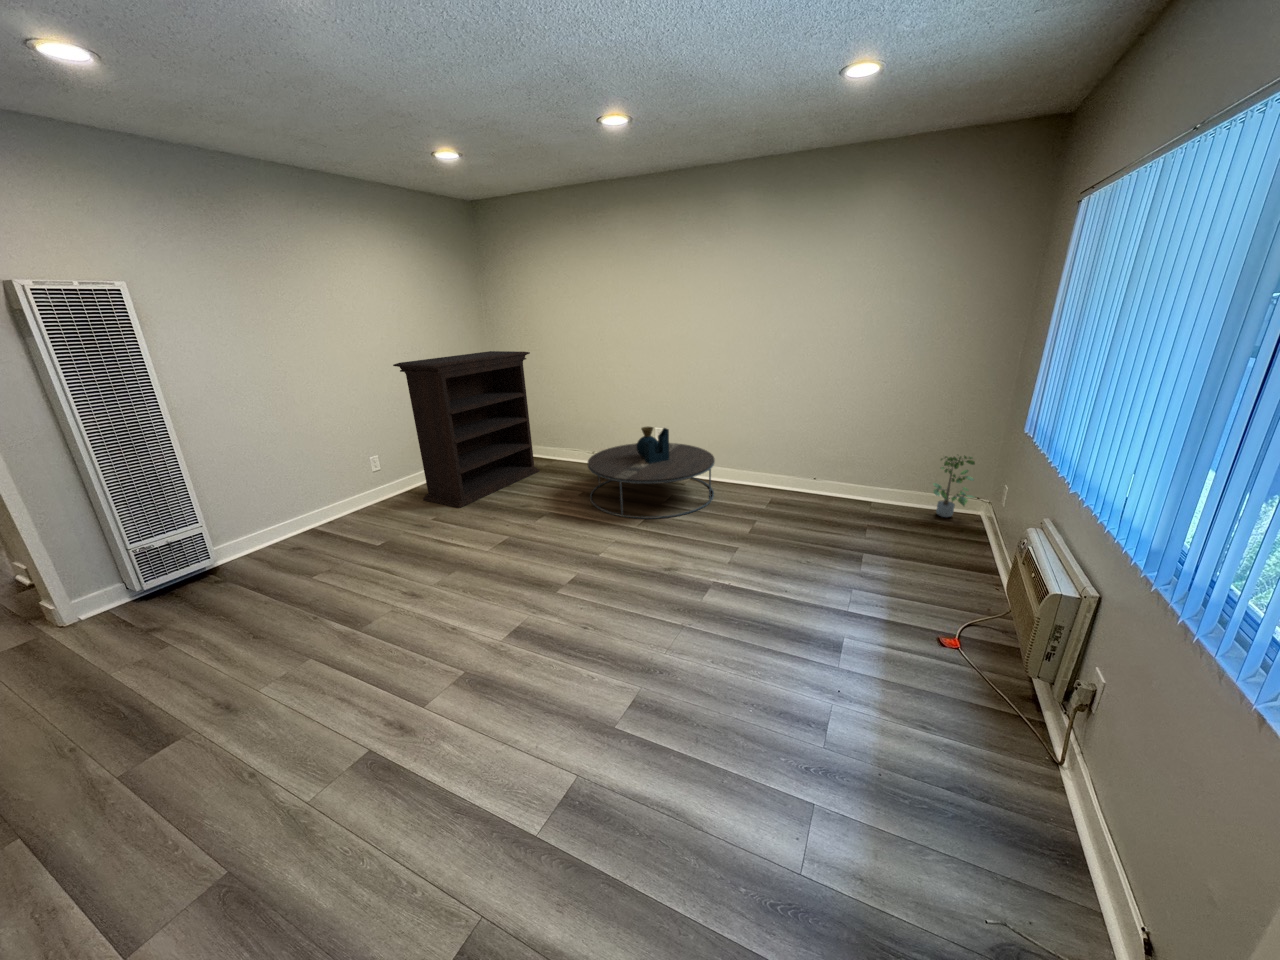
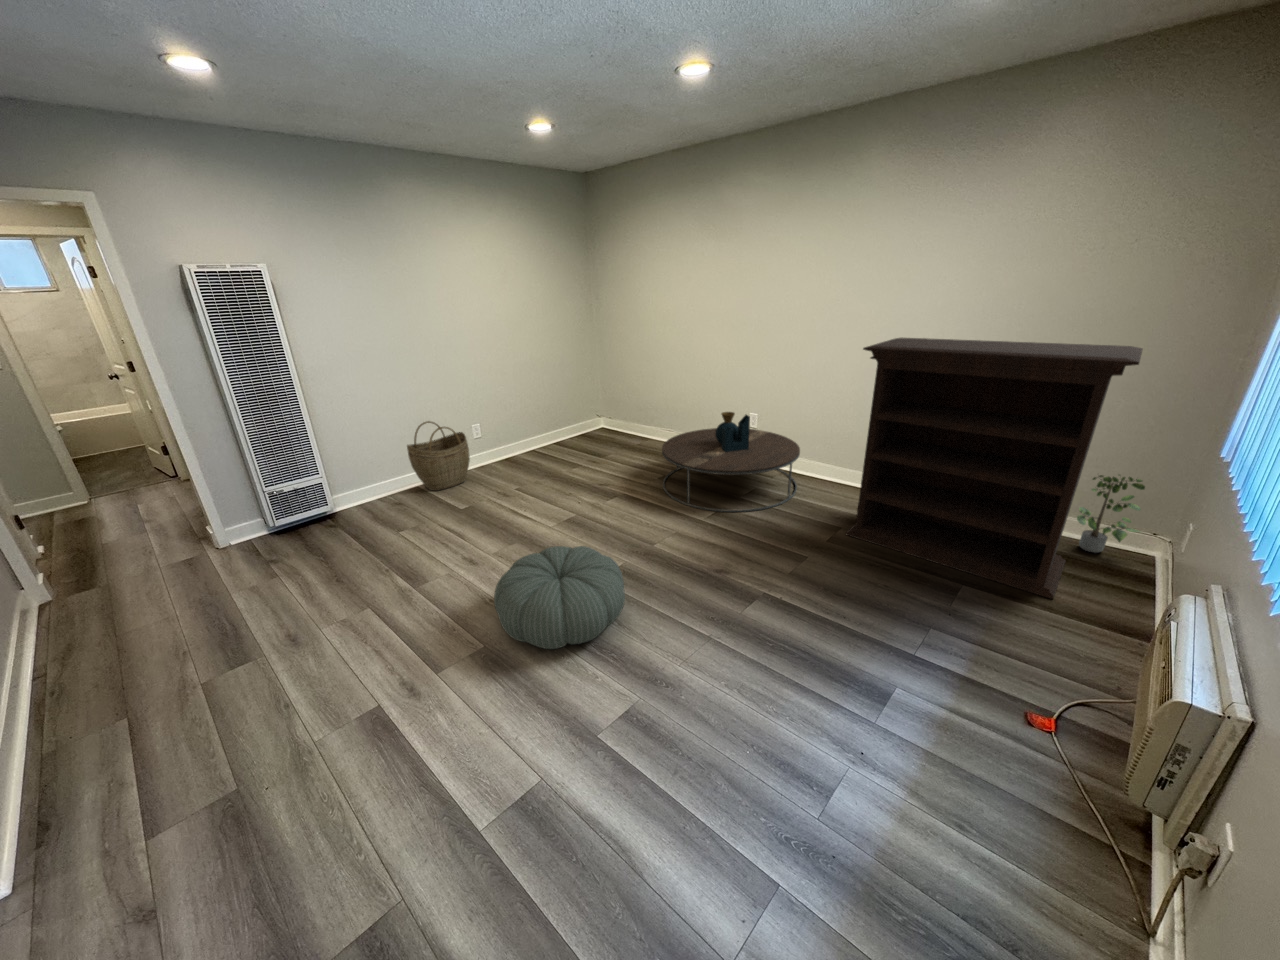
bookshelf: present [393,351,540,508] -> present [845,338,1143,599]
woven basket: none [304,455,379,531] -> present [407,421,470,491]
pouf: none [469,560,601,662] -> present [494,546,625,649]

